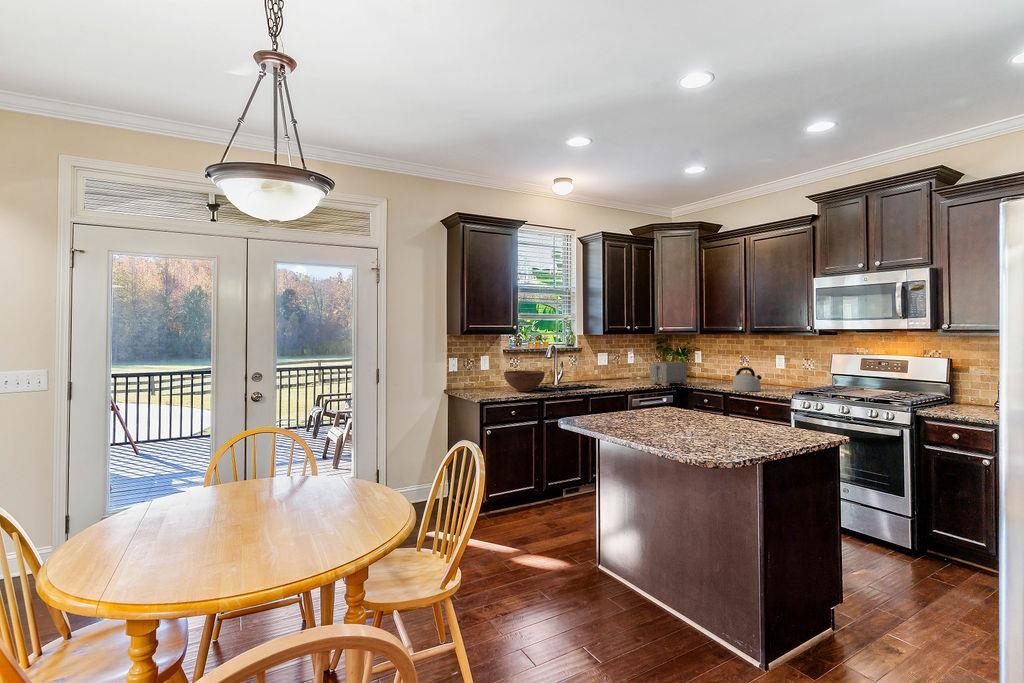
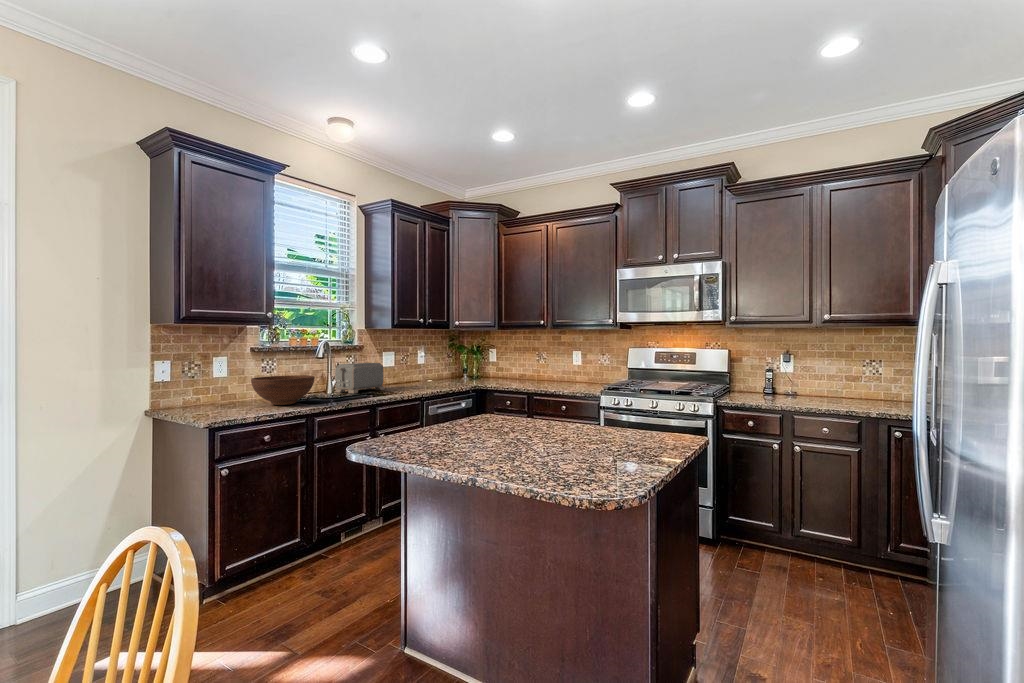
toaster: present [650,362,687,386] -> present [335,363,384,394]
kettle: present [732,367,762,391] -> none [536,364,566,390]

